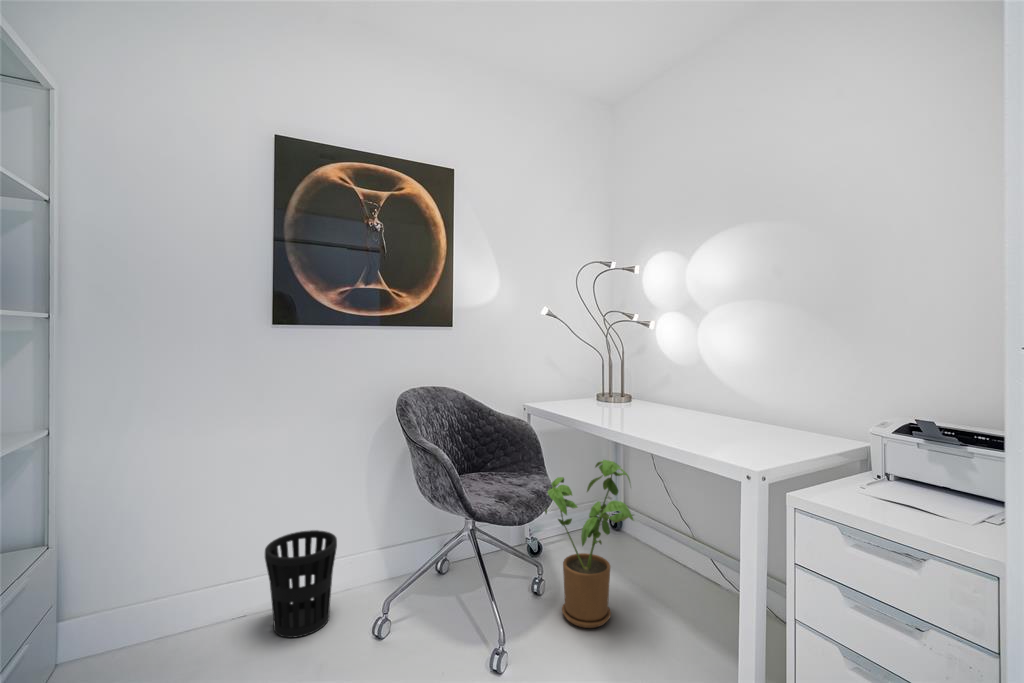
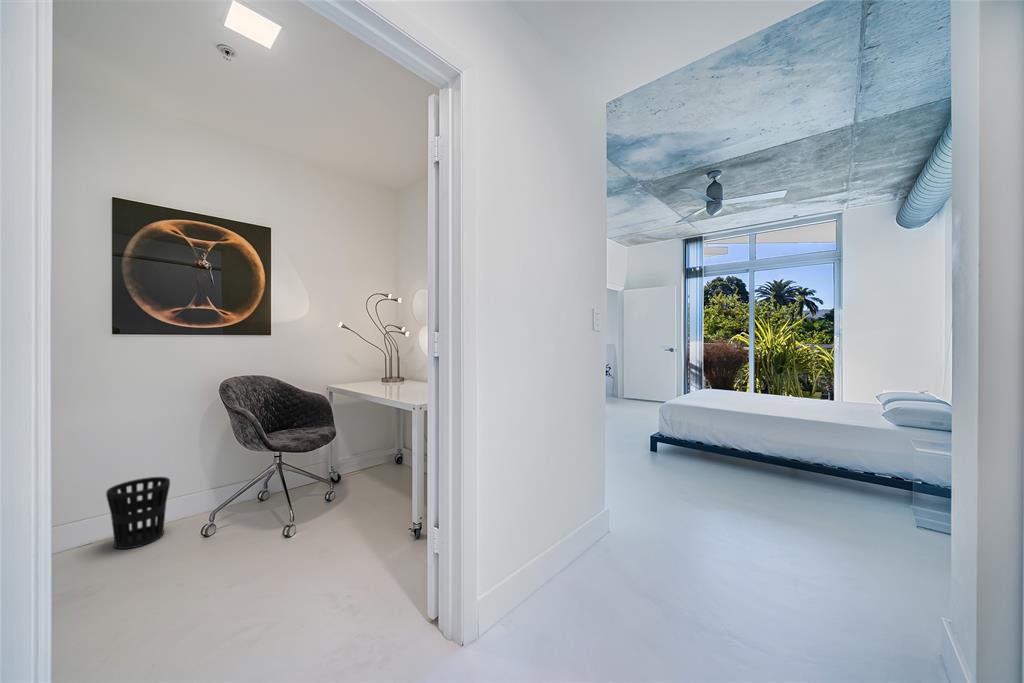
house plant: present [545,460,634,628] -> none [327,413,382,512]

